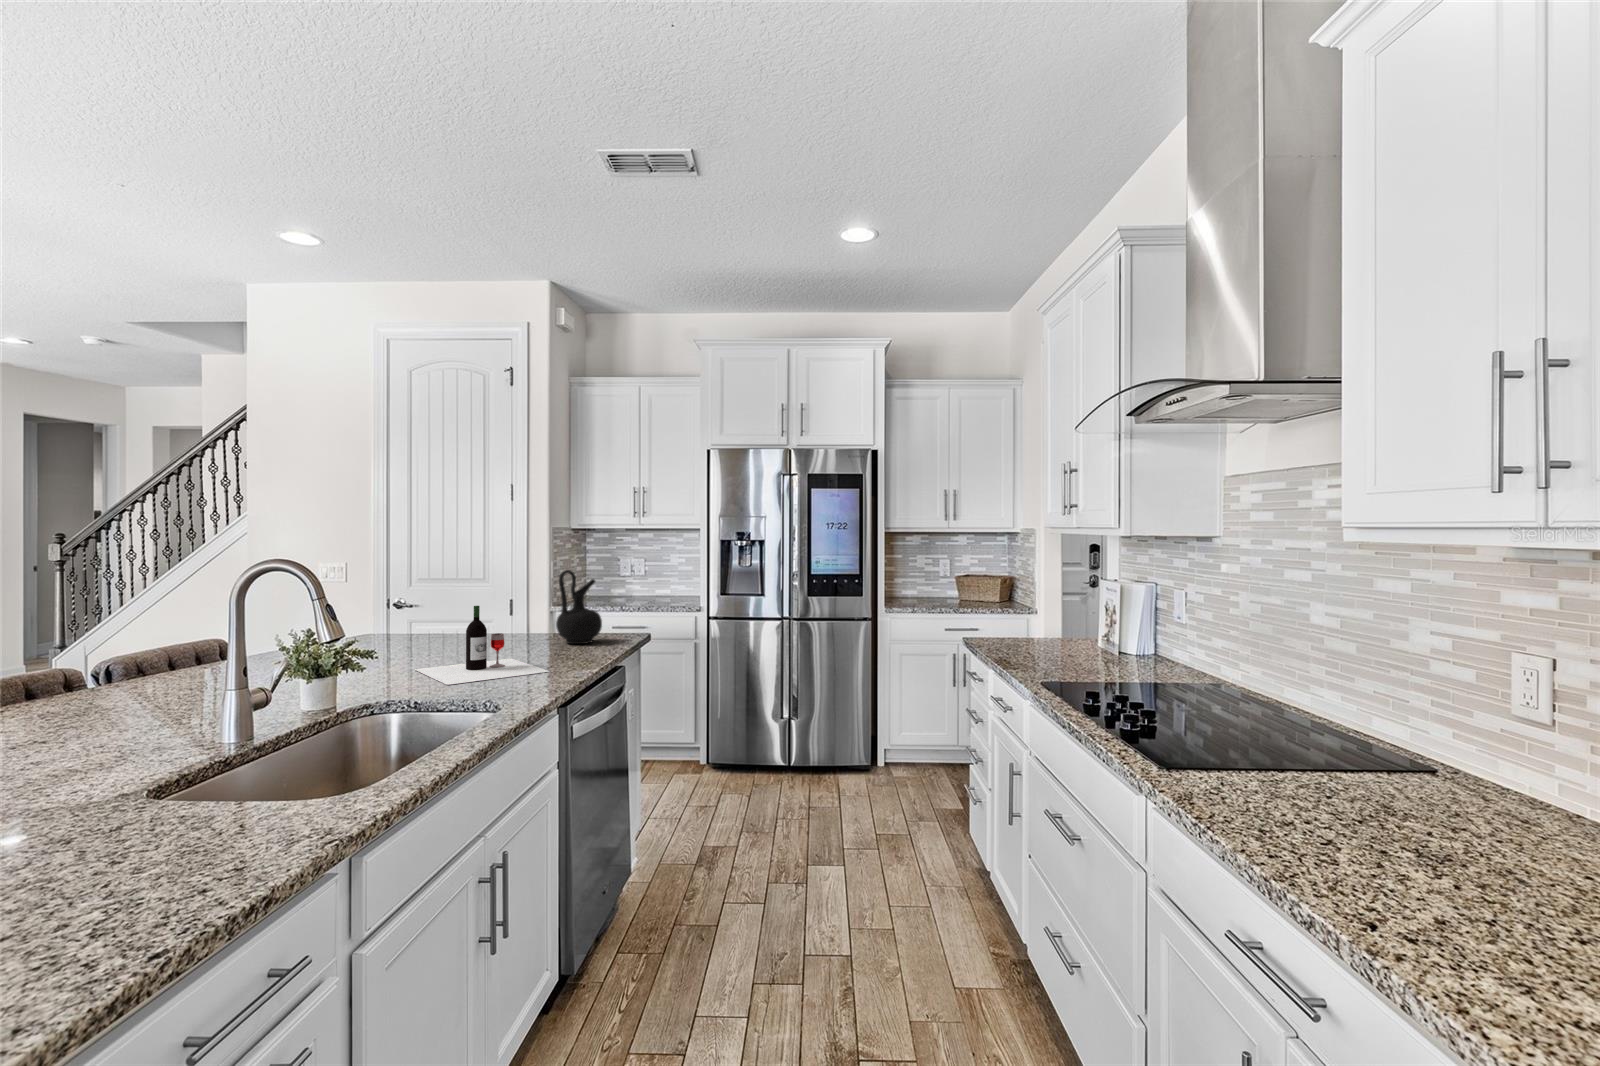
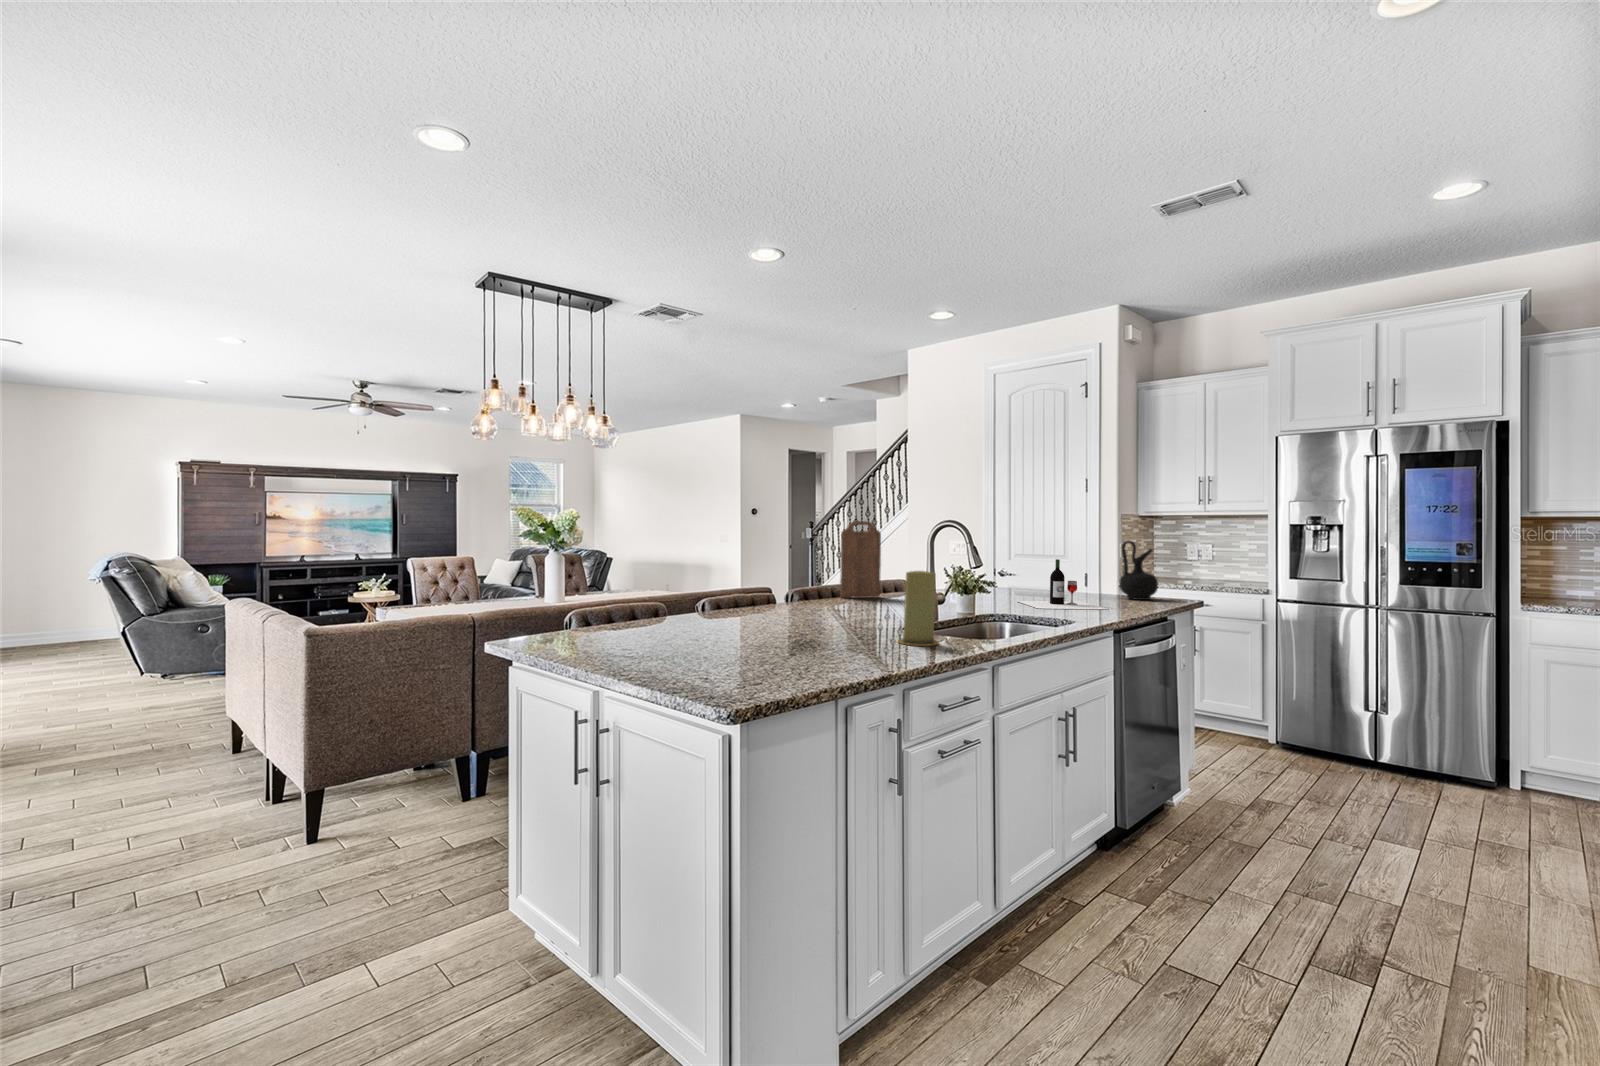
cutting board: none [50,559,153,708] -> present [840,521,881,598]
candle: none [118,704,234,884] -> present [898,571,938,646]

